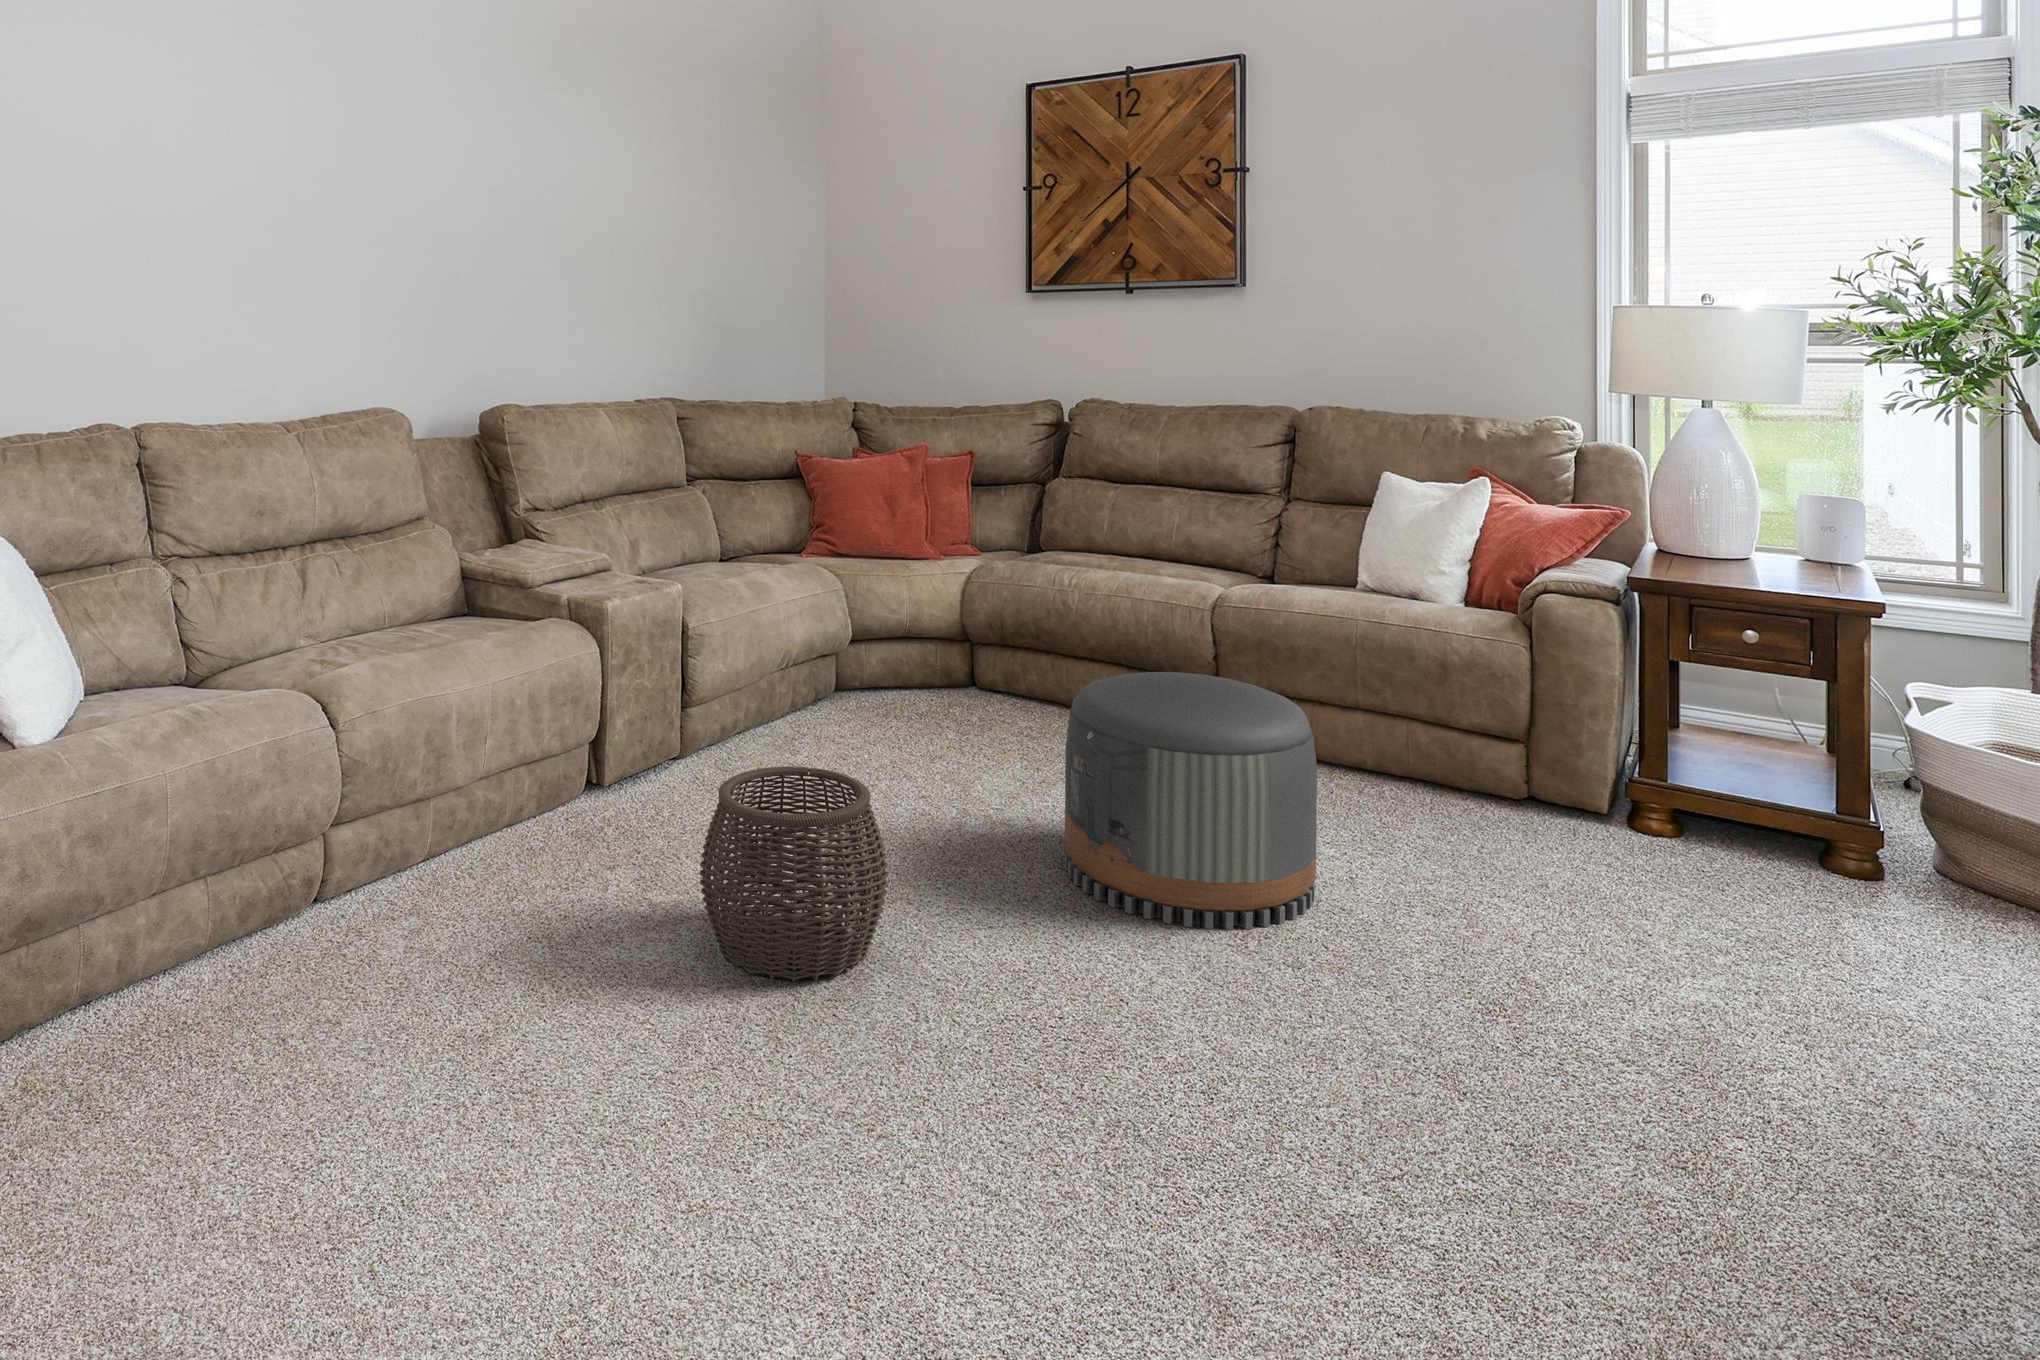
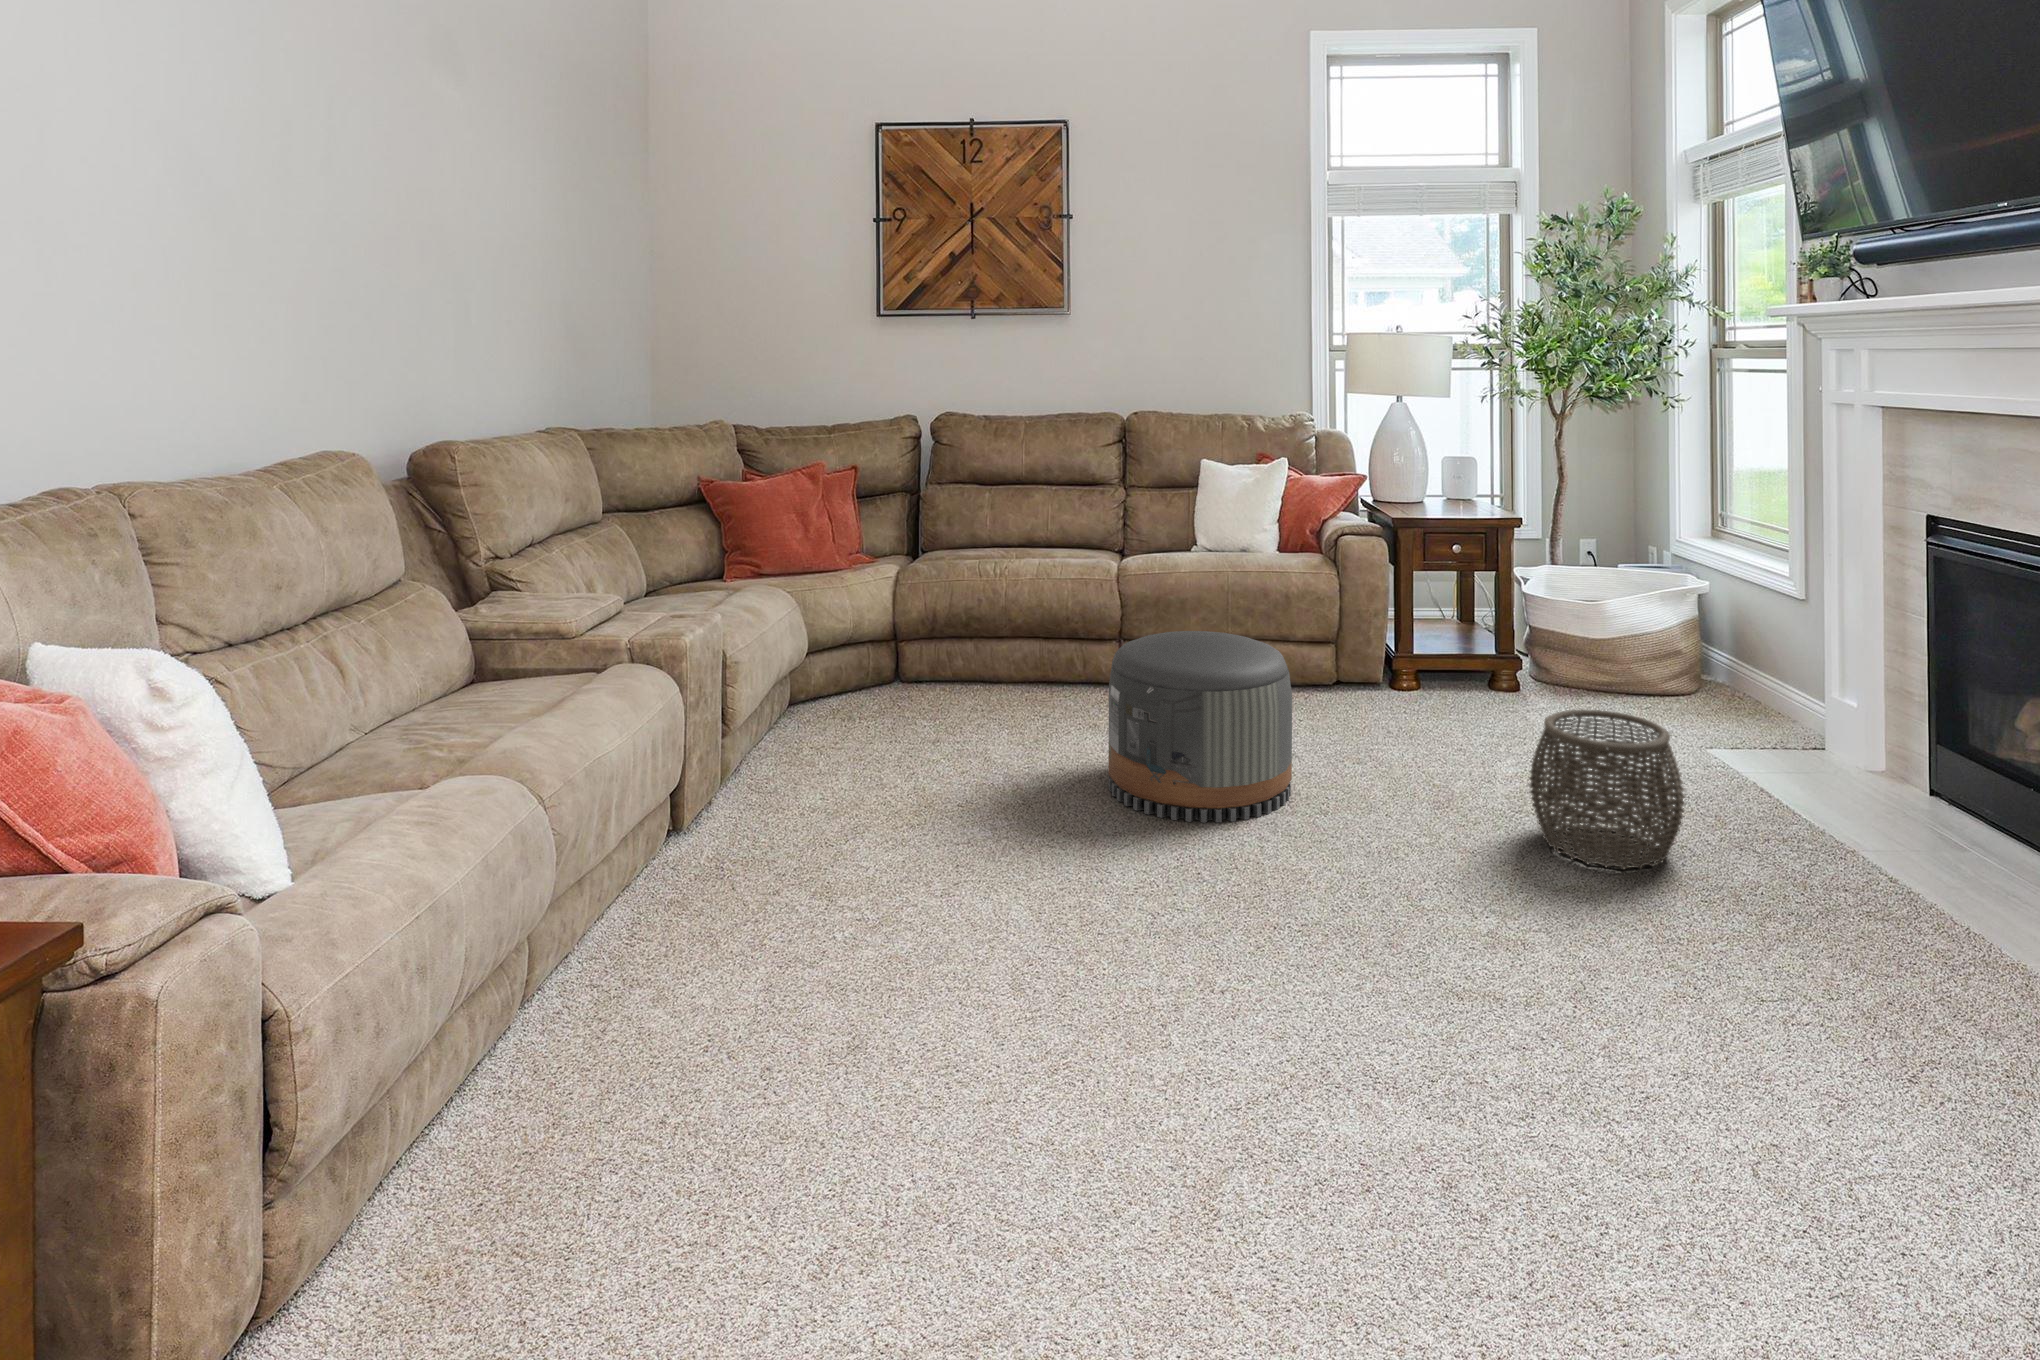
woven basket: present [699,766,889,981] -> present [1529,710,1685,869]

